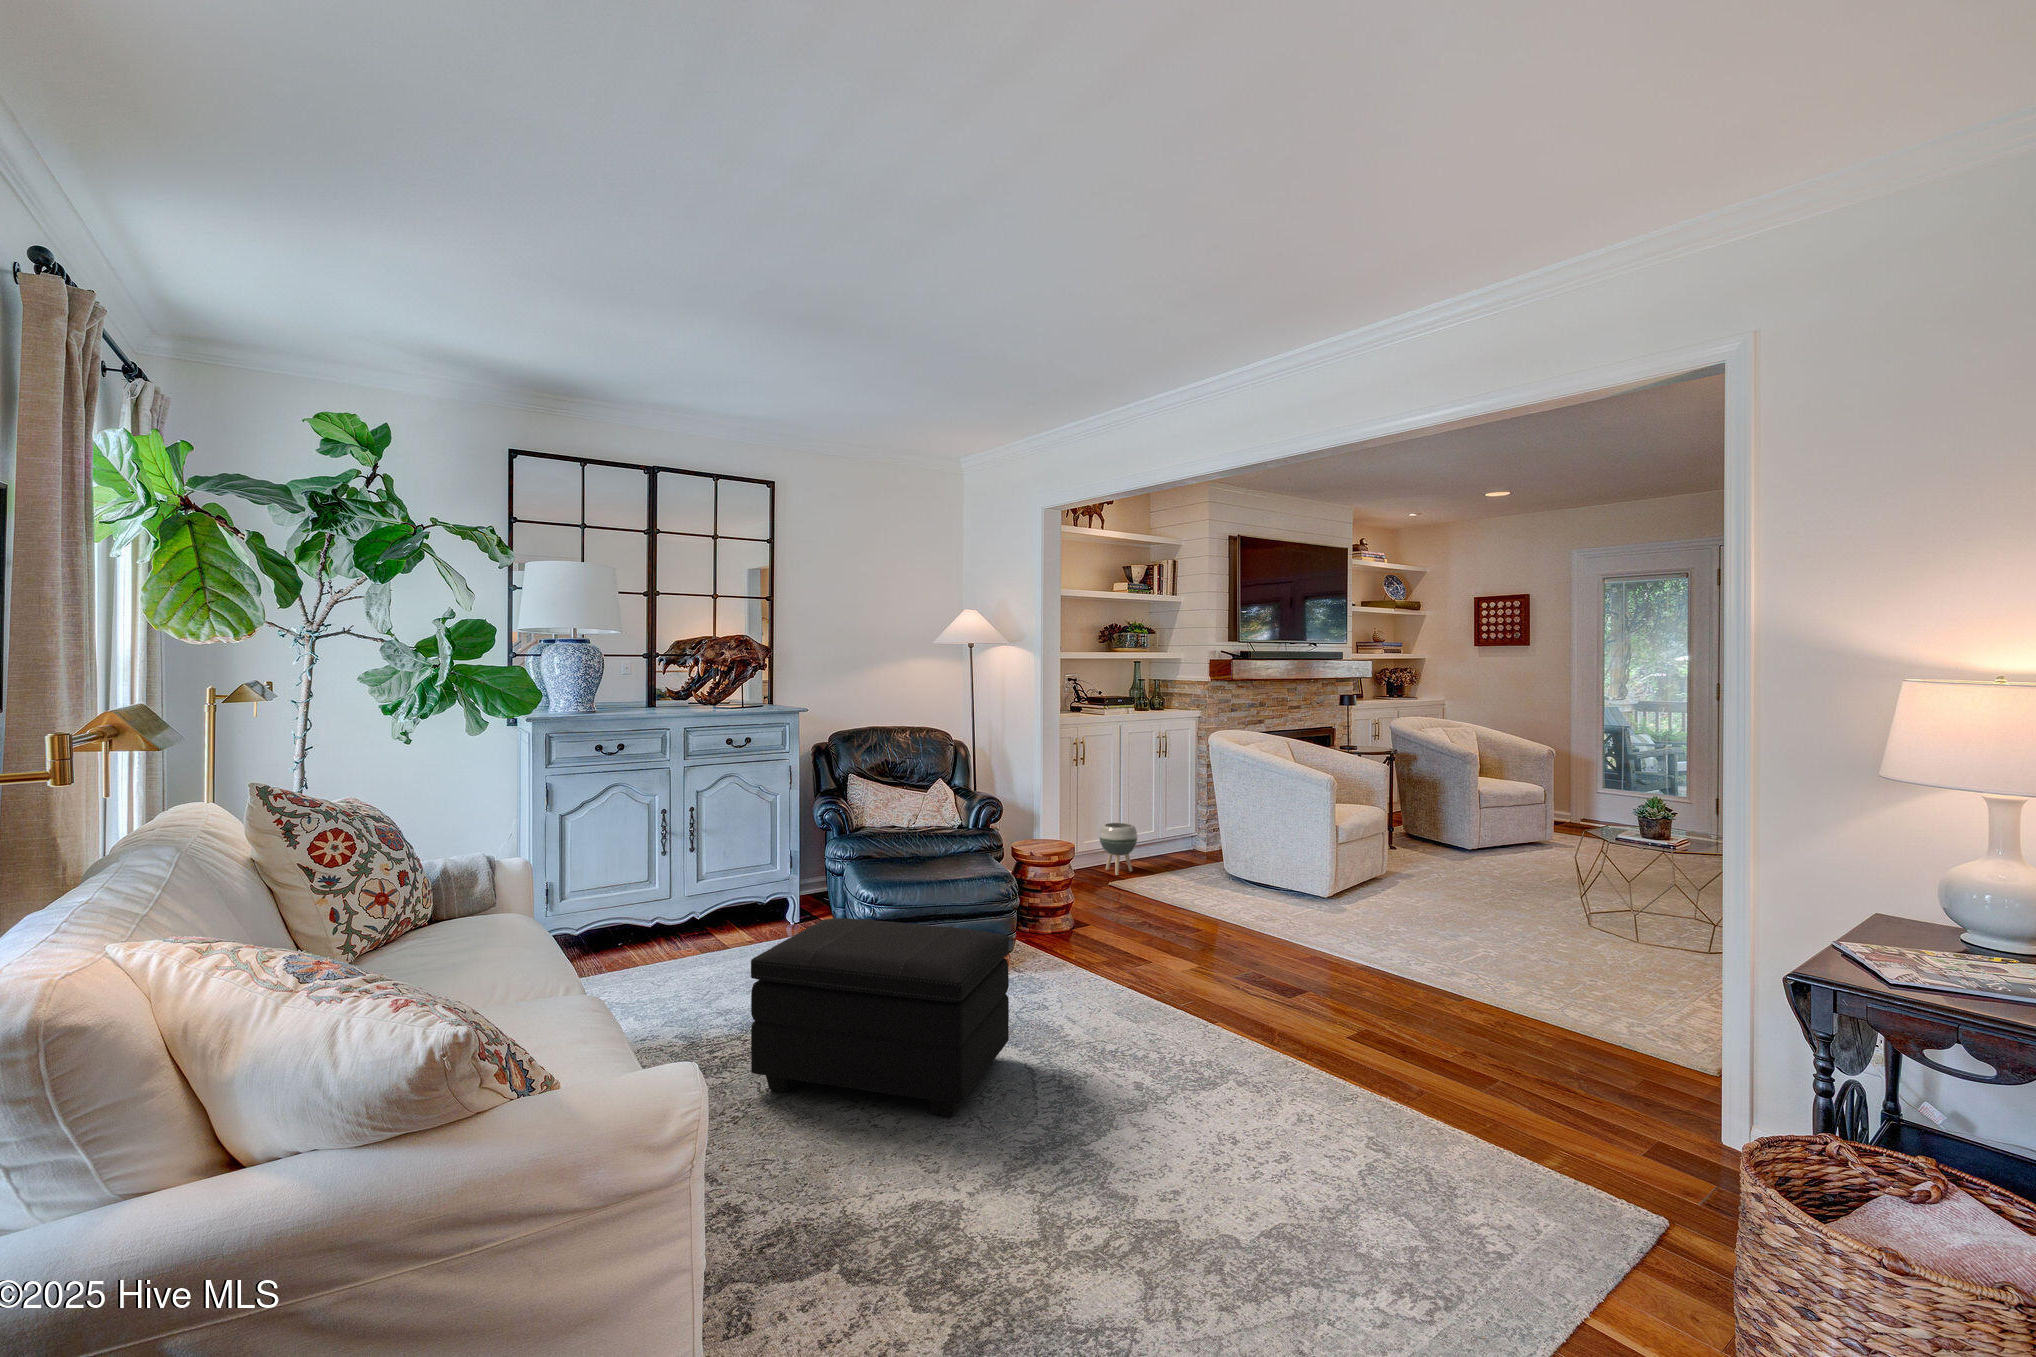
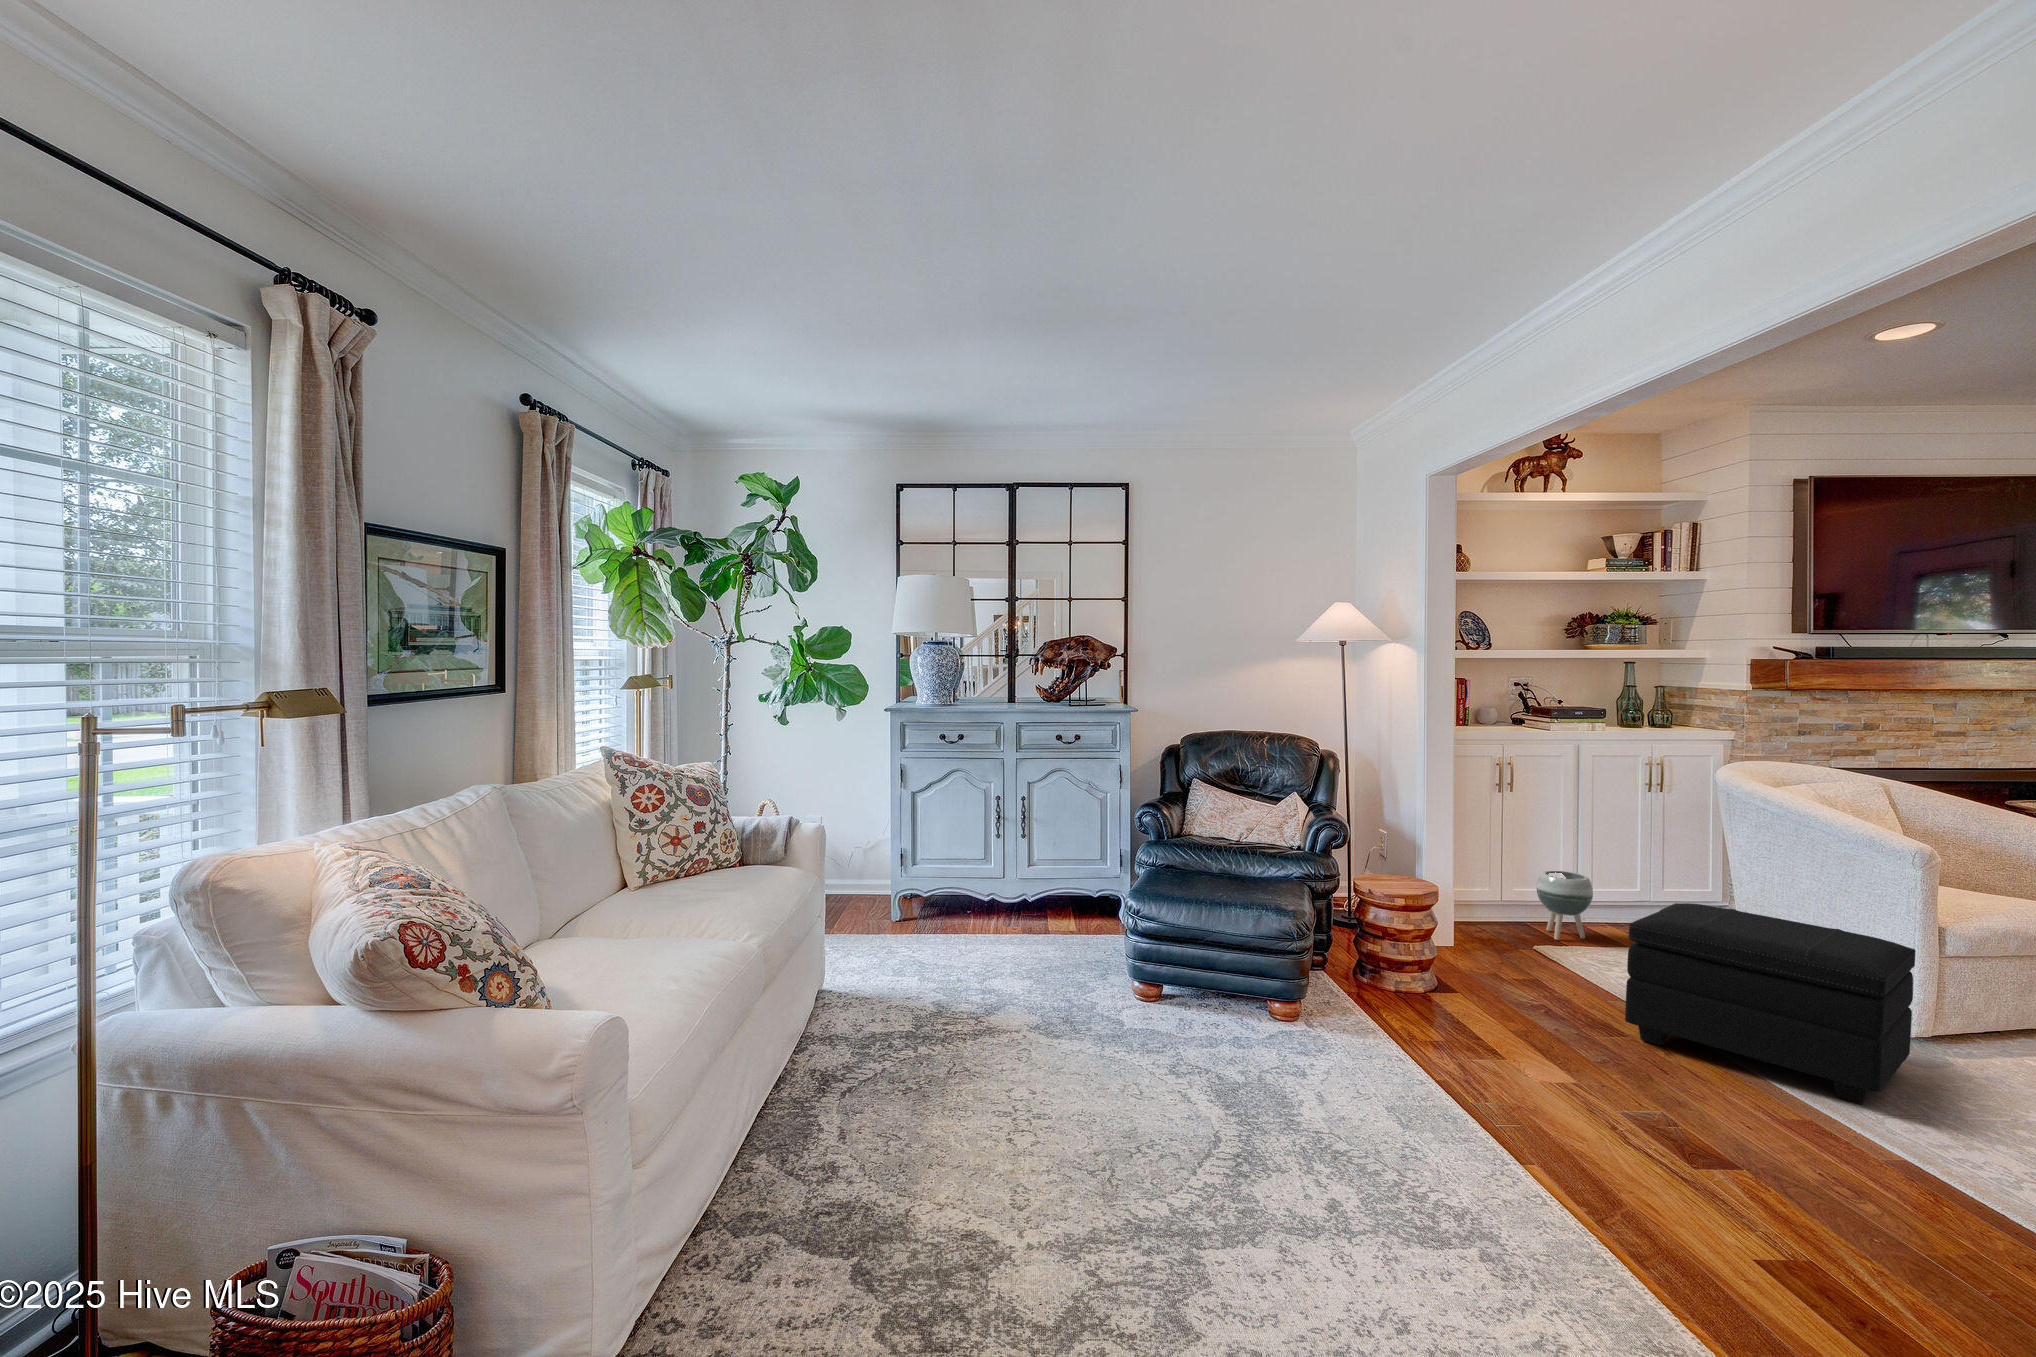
footstool: present [751,918,1009,1117] -> present [1625,903,1916,1104]

